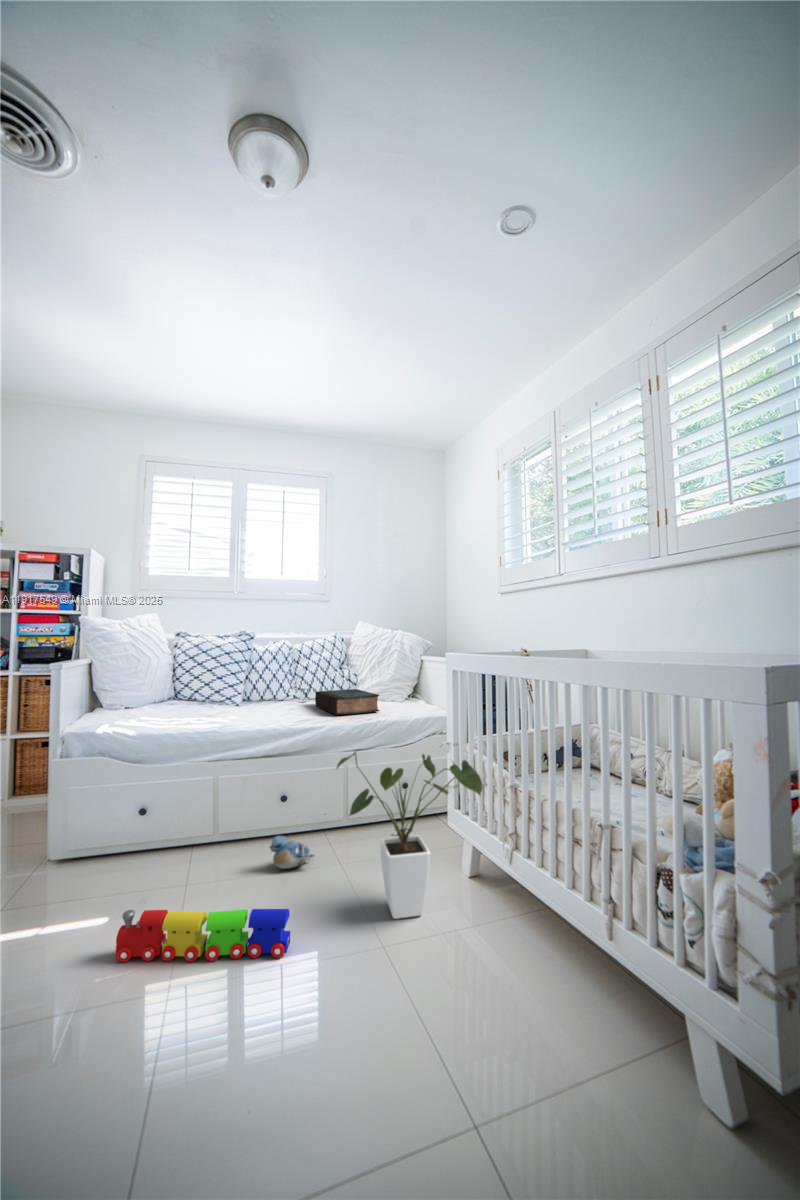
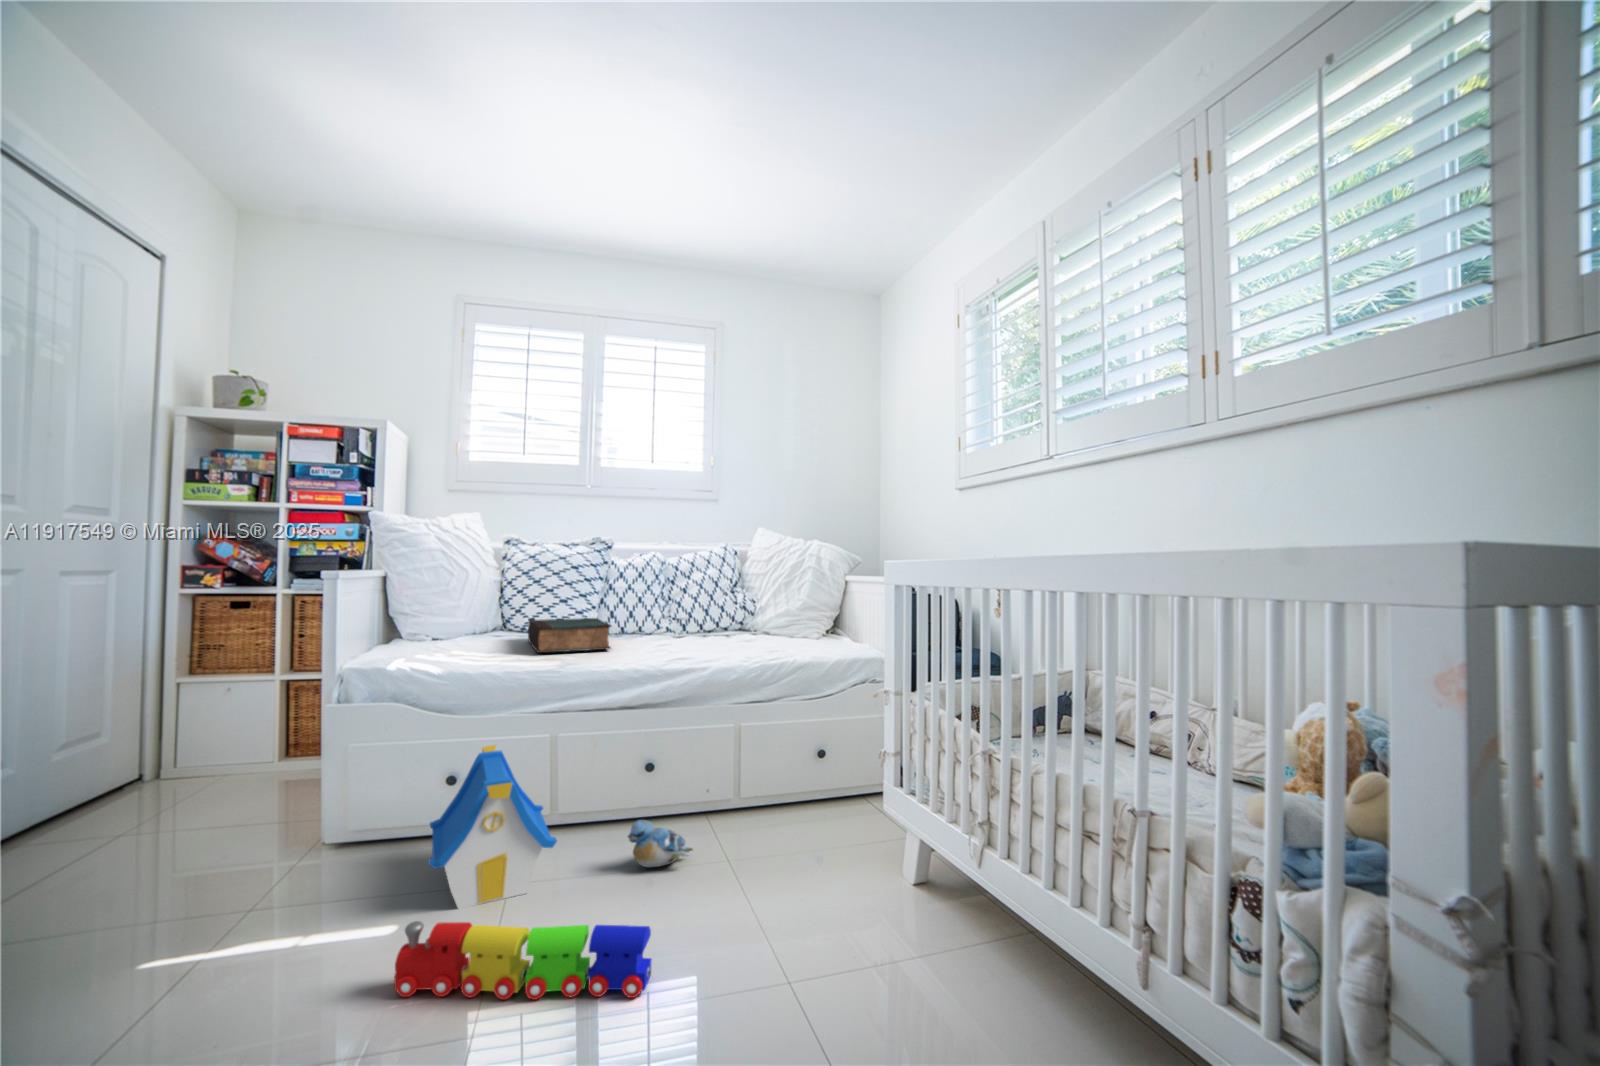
book: present [315,689,379,715] -> present [528,618,611,653]
house plant: present [337,751,483,919] -> none [723,695,942,944]
toy house: none [130,784,221,902] -> present [428,745,557,909]

